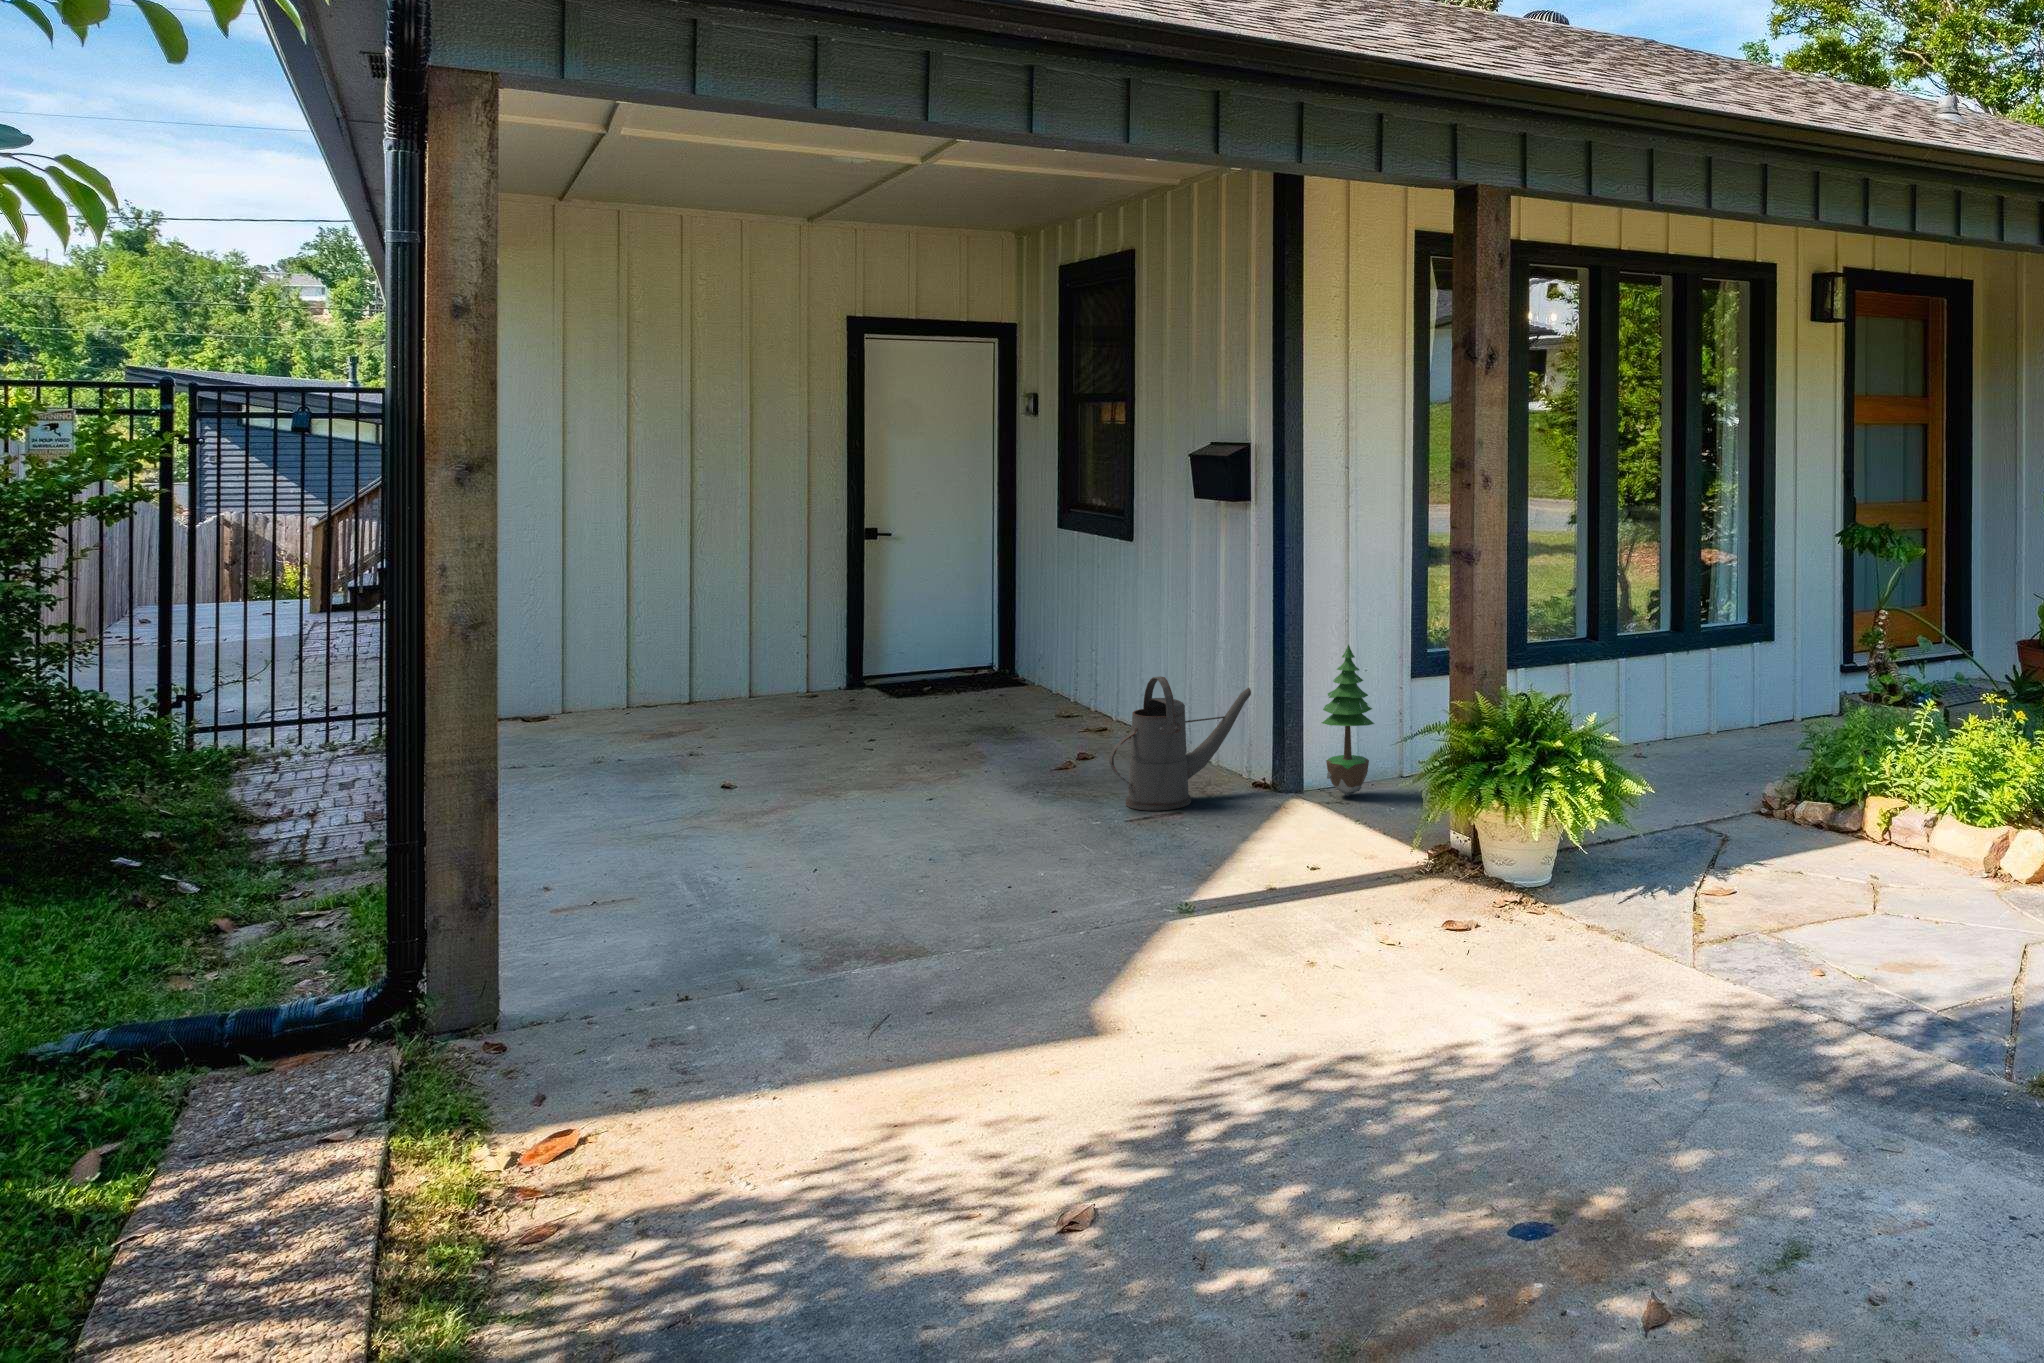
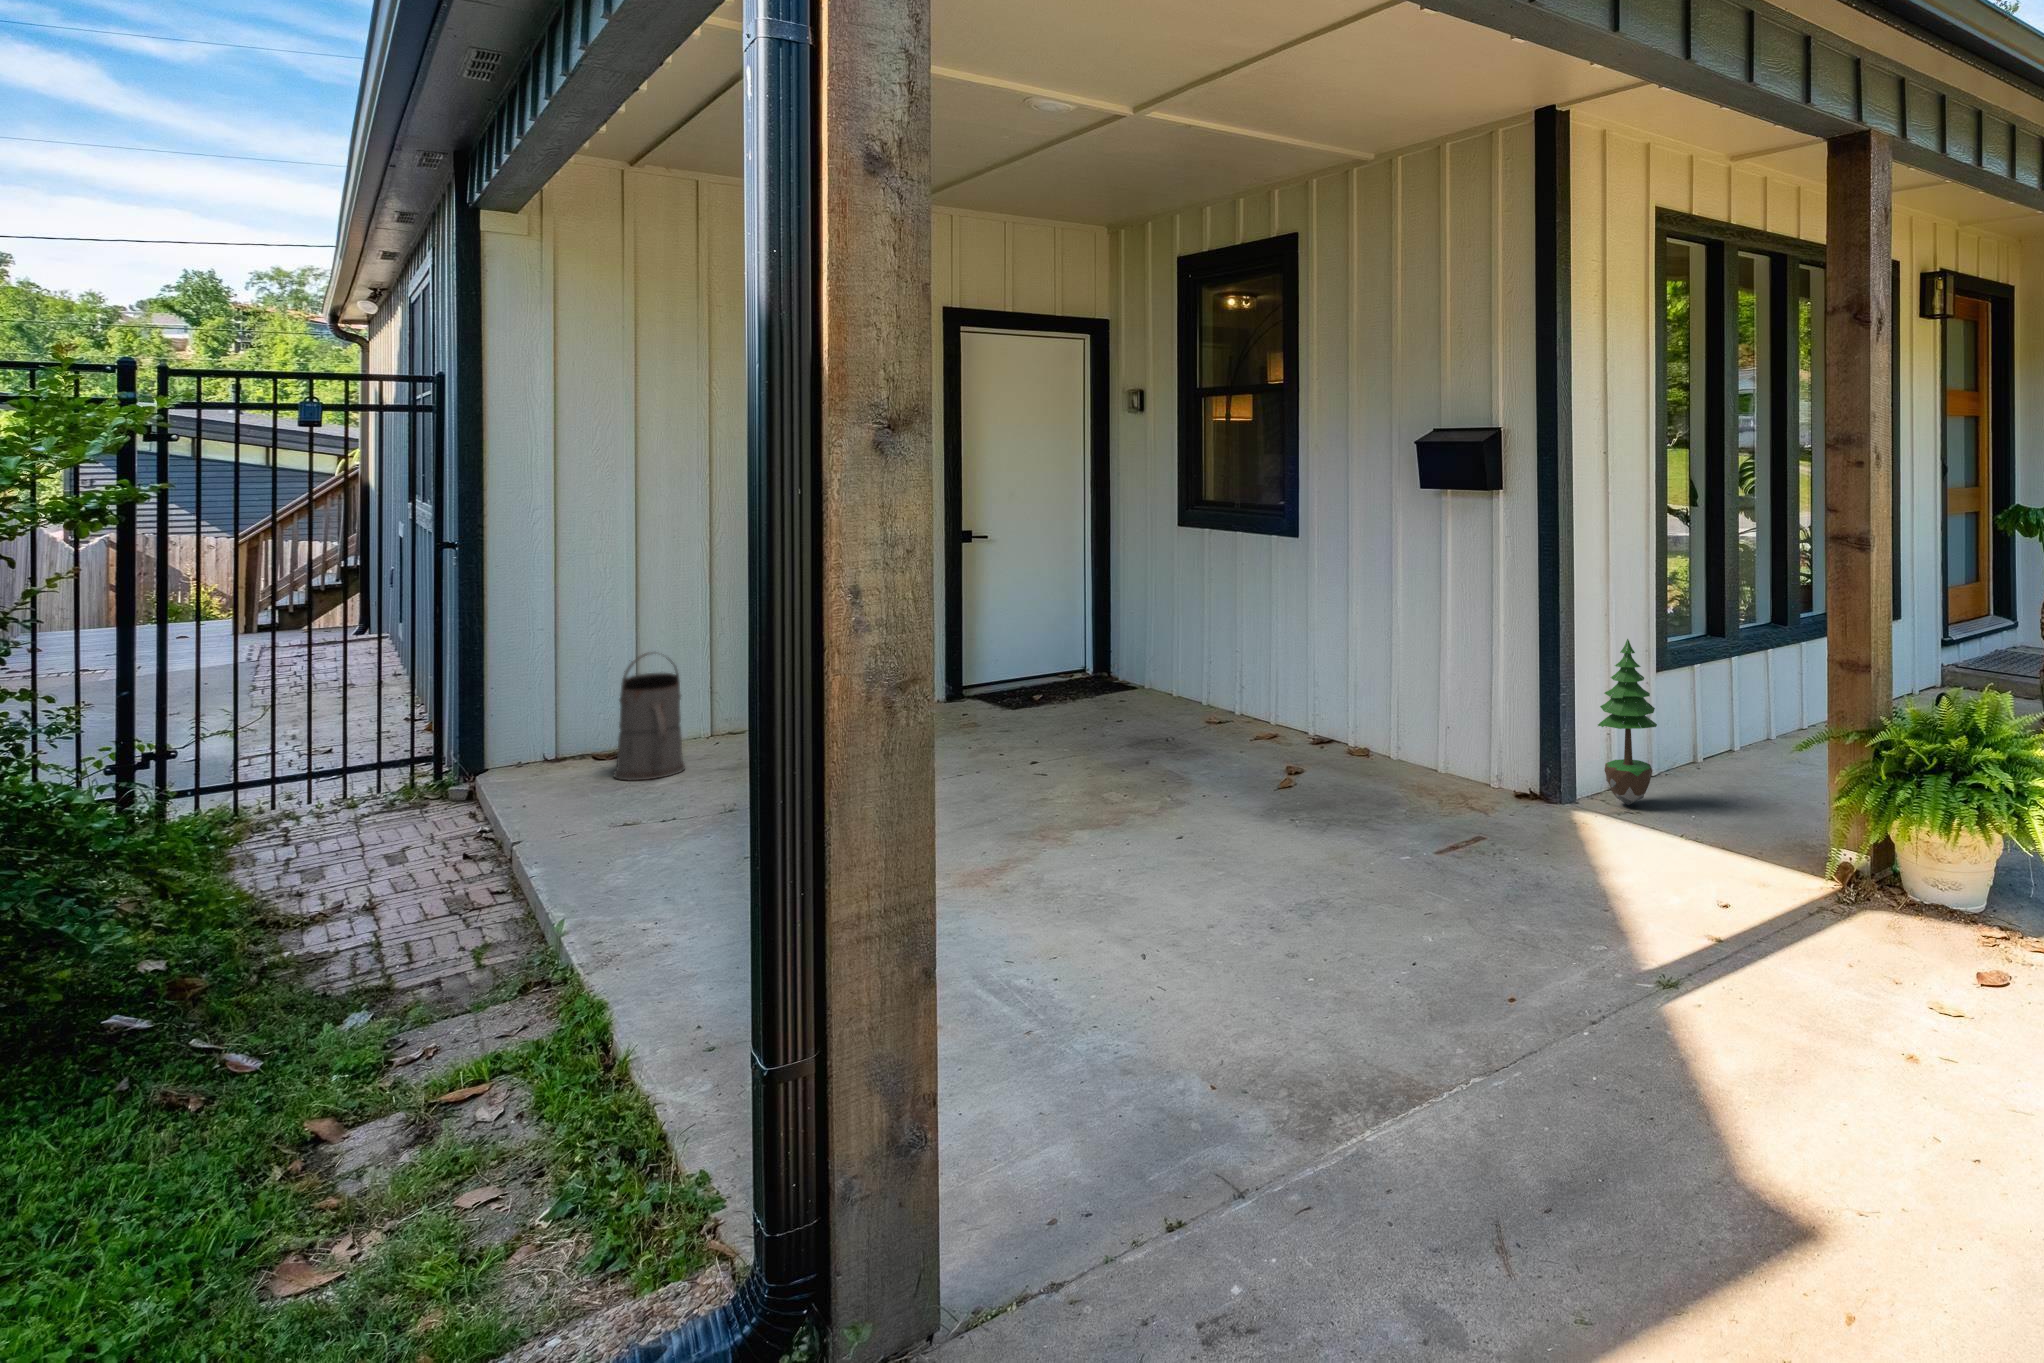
watering can: present [1109,676,1251,811] -> present [614,652,685,781]

